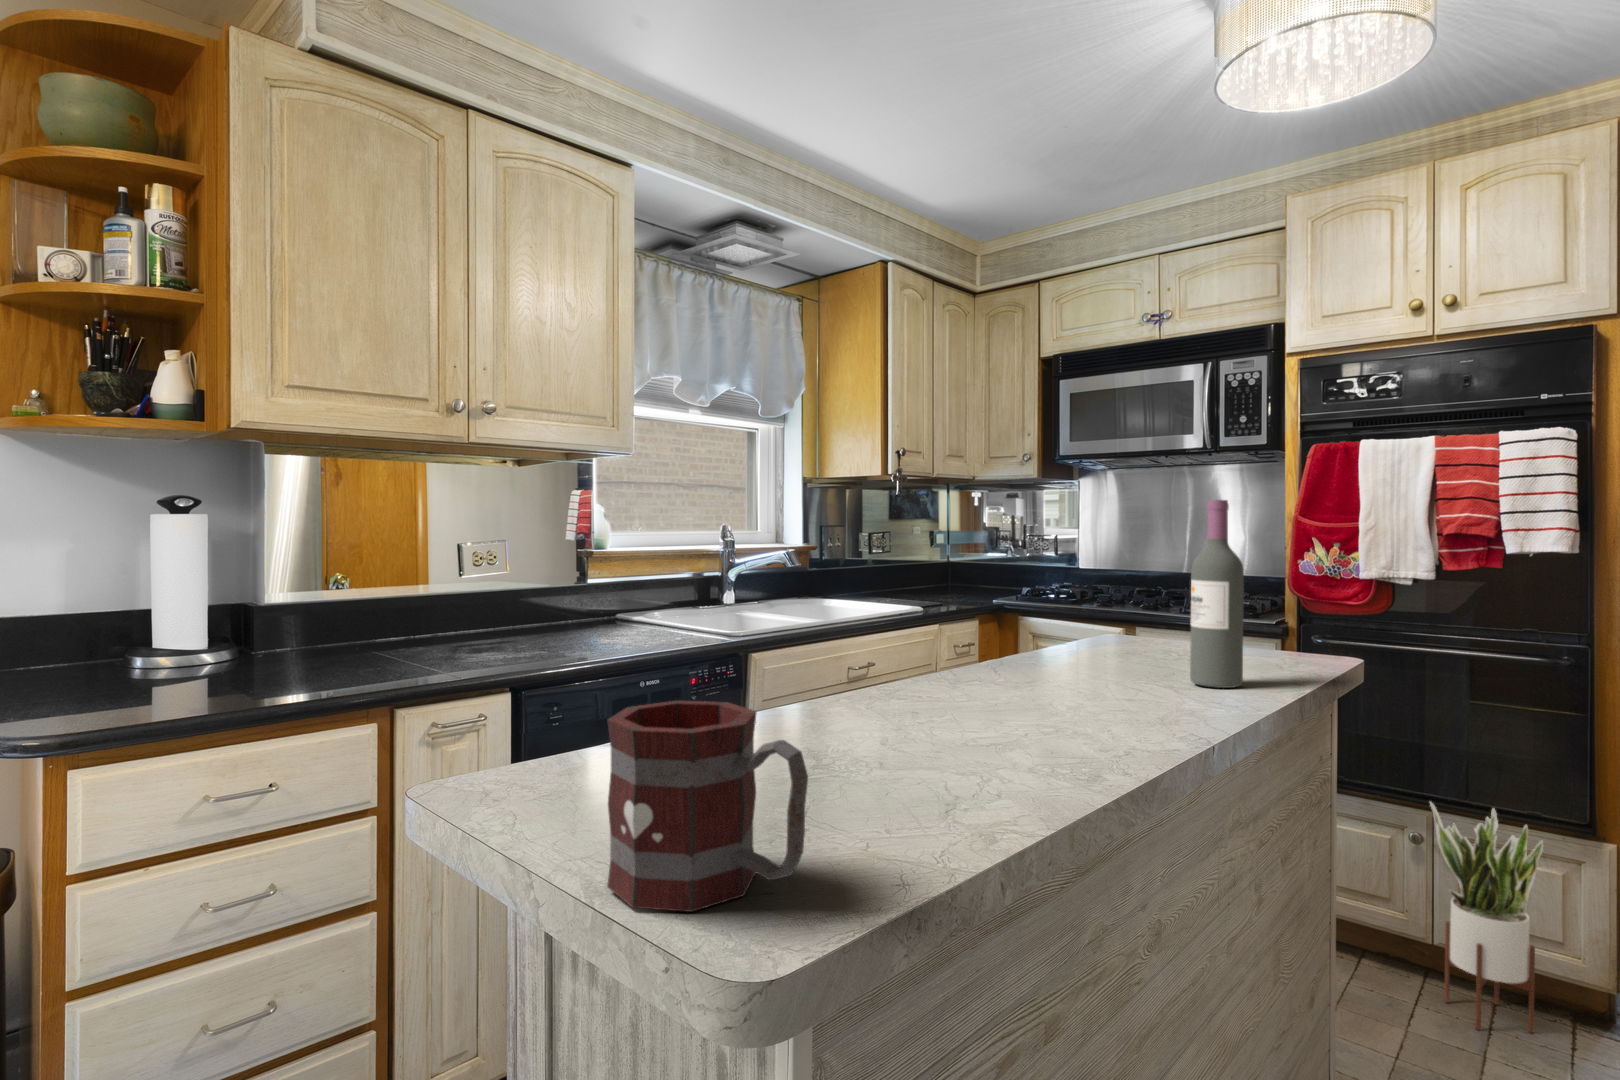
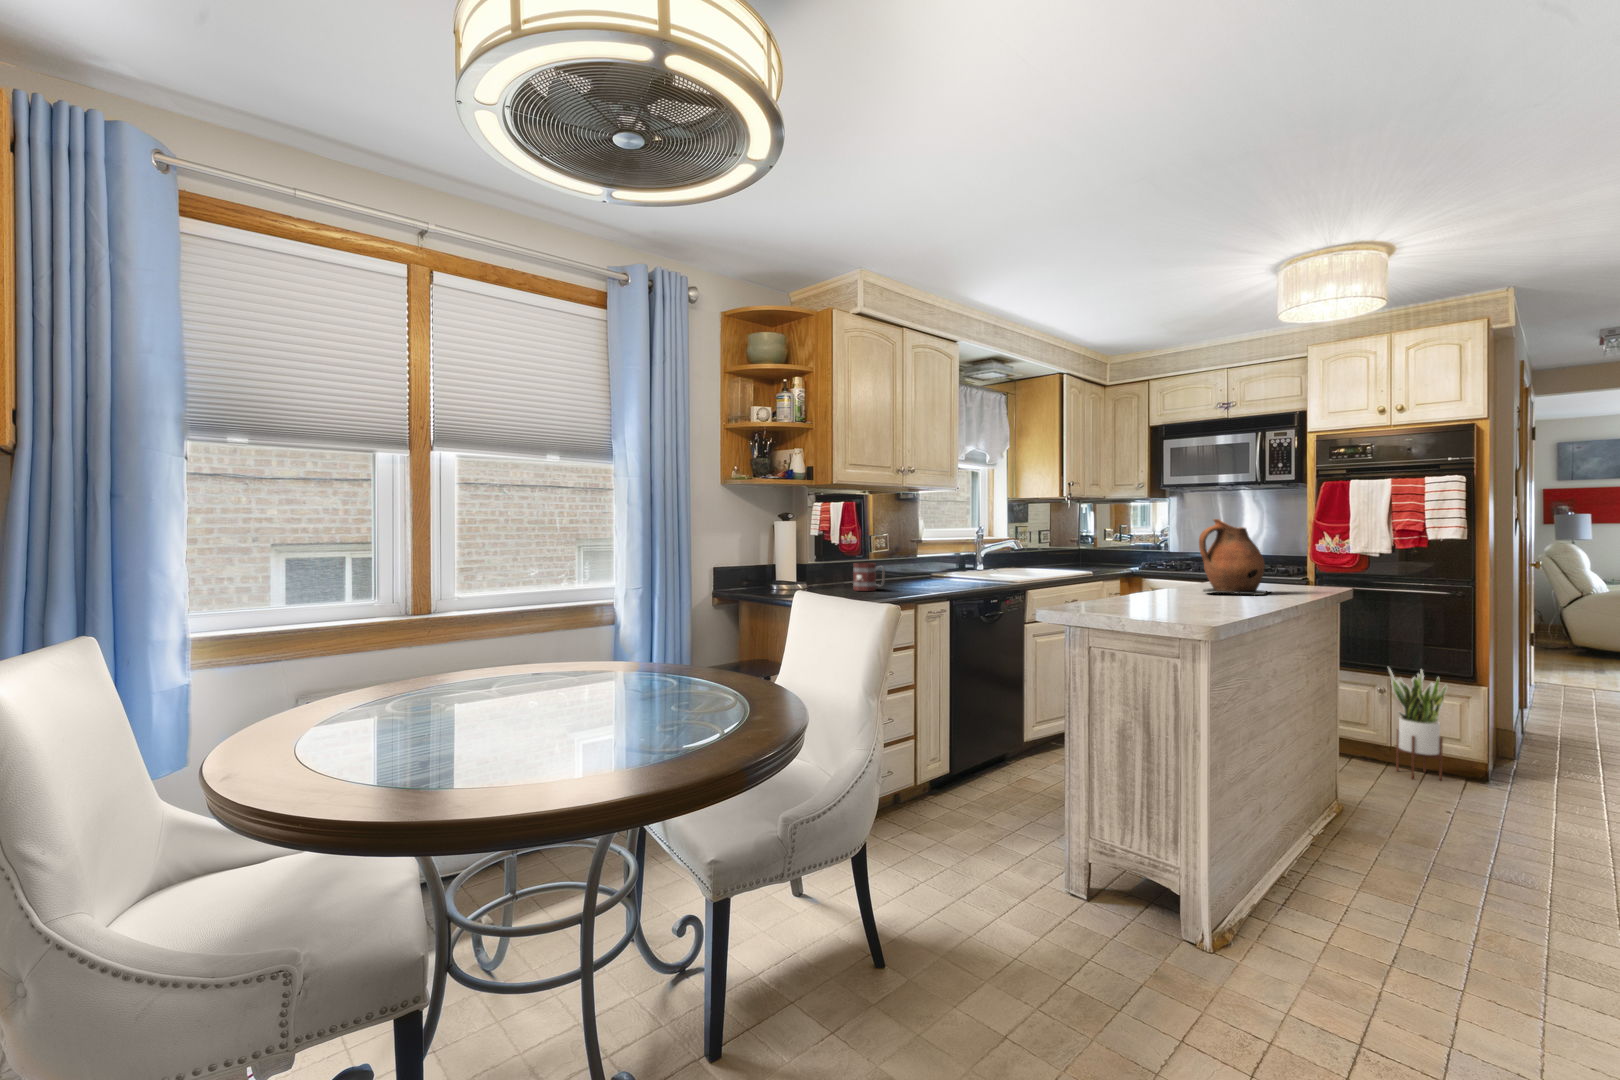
wine bottle: present [1190,500,1244,688] -> none [1272,513,1296,591]
ceramic pitcher: none [1005,514,1182,720] -> present [1199,519,1270,595]
mug: present [607,700,808,912] -> present [853,563,885,591]

